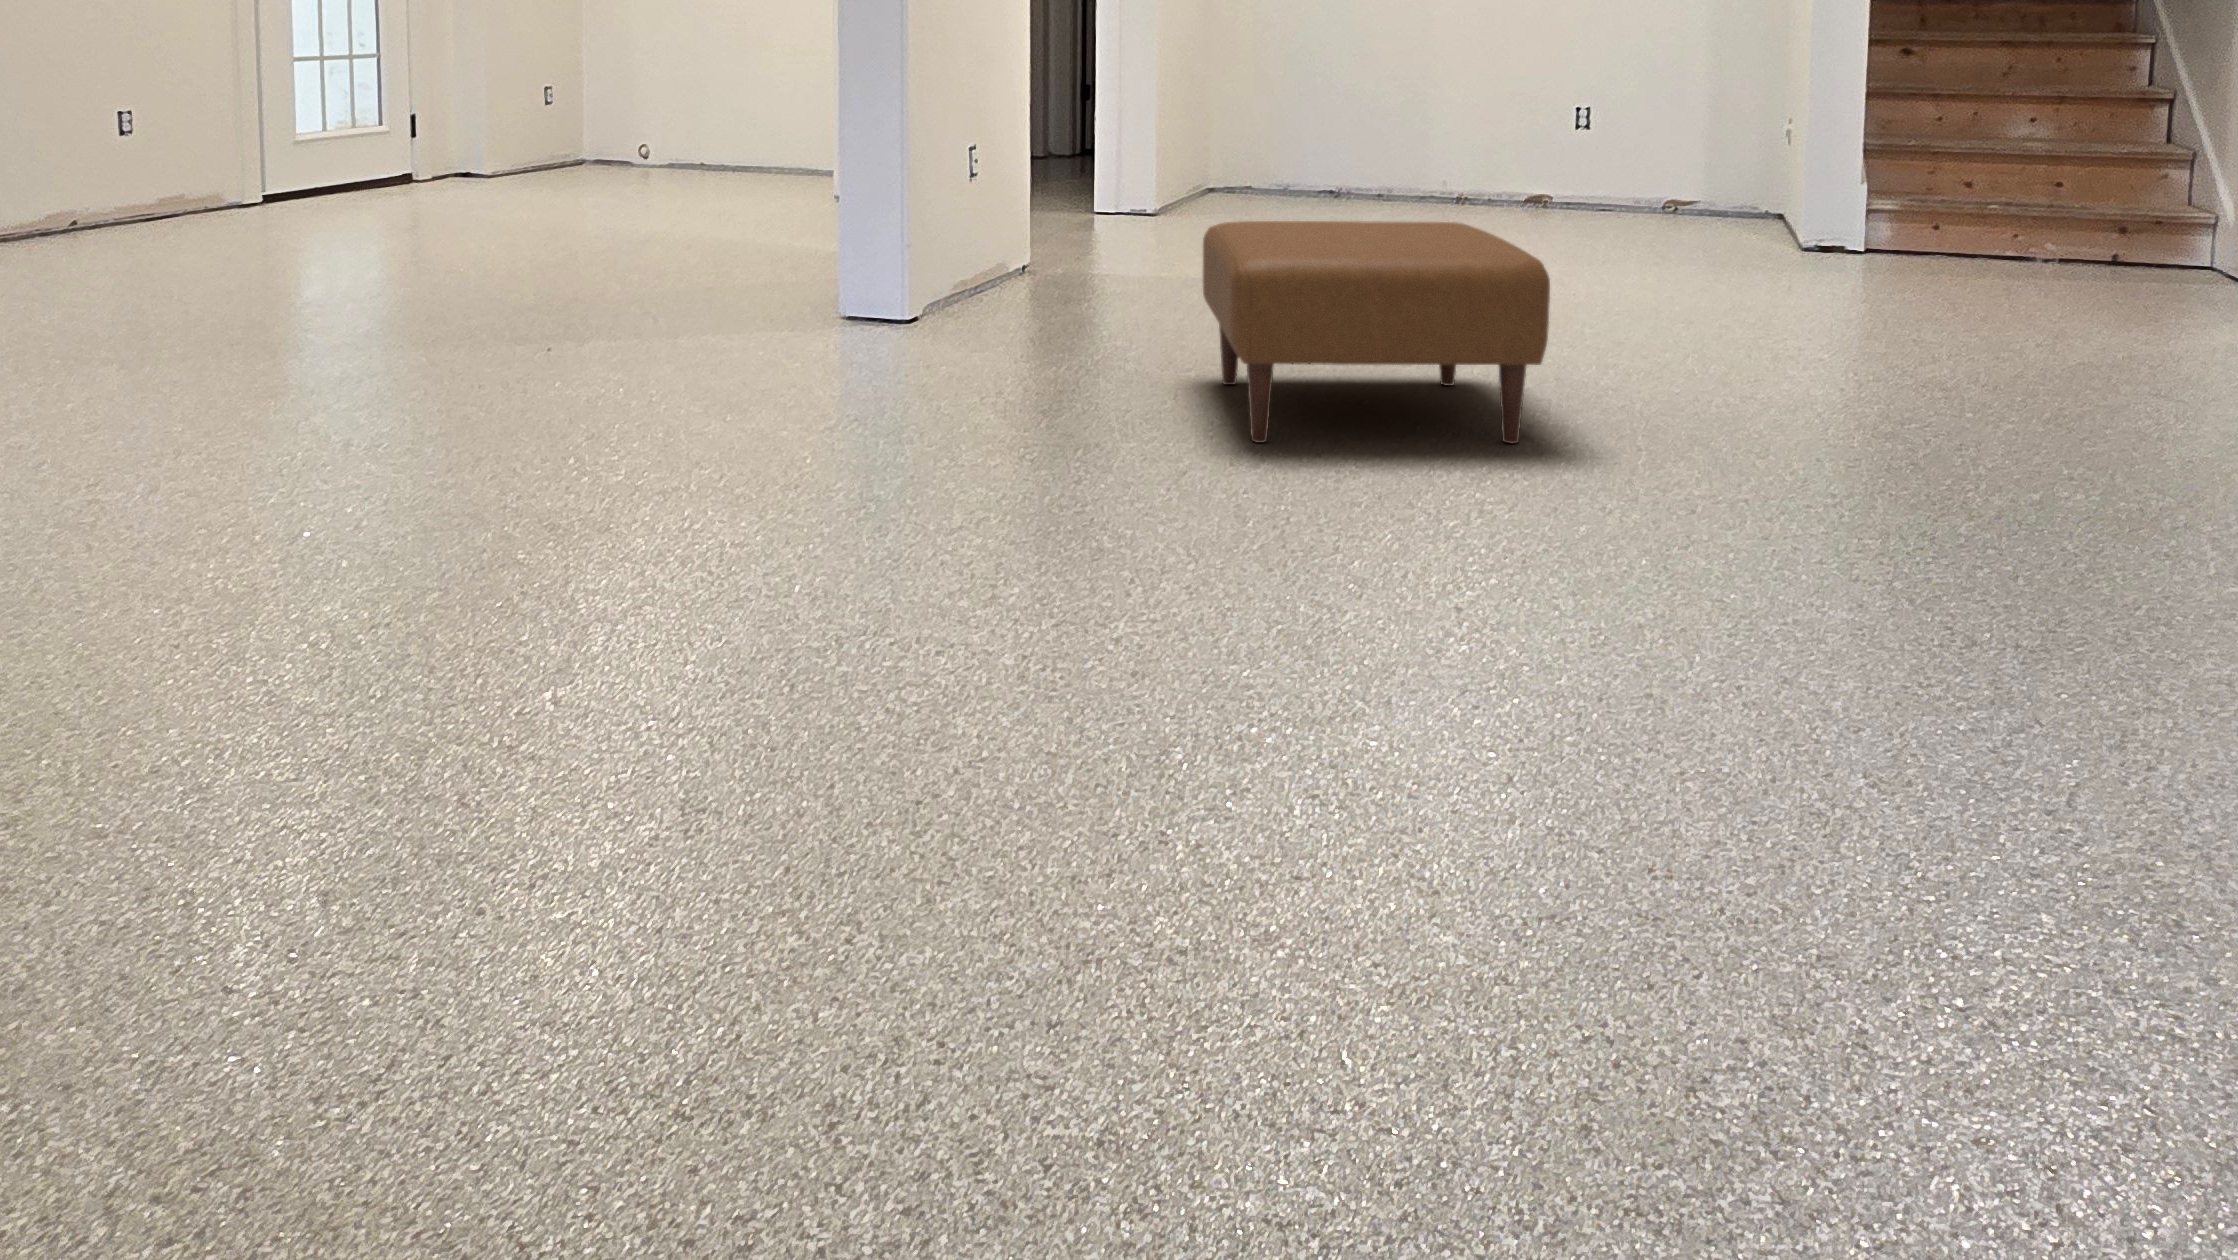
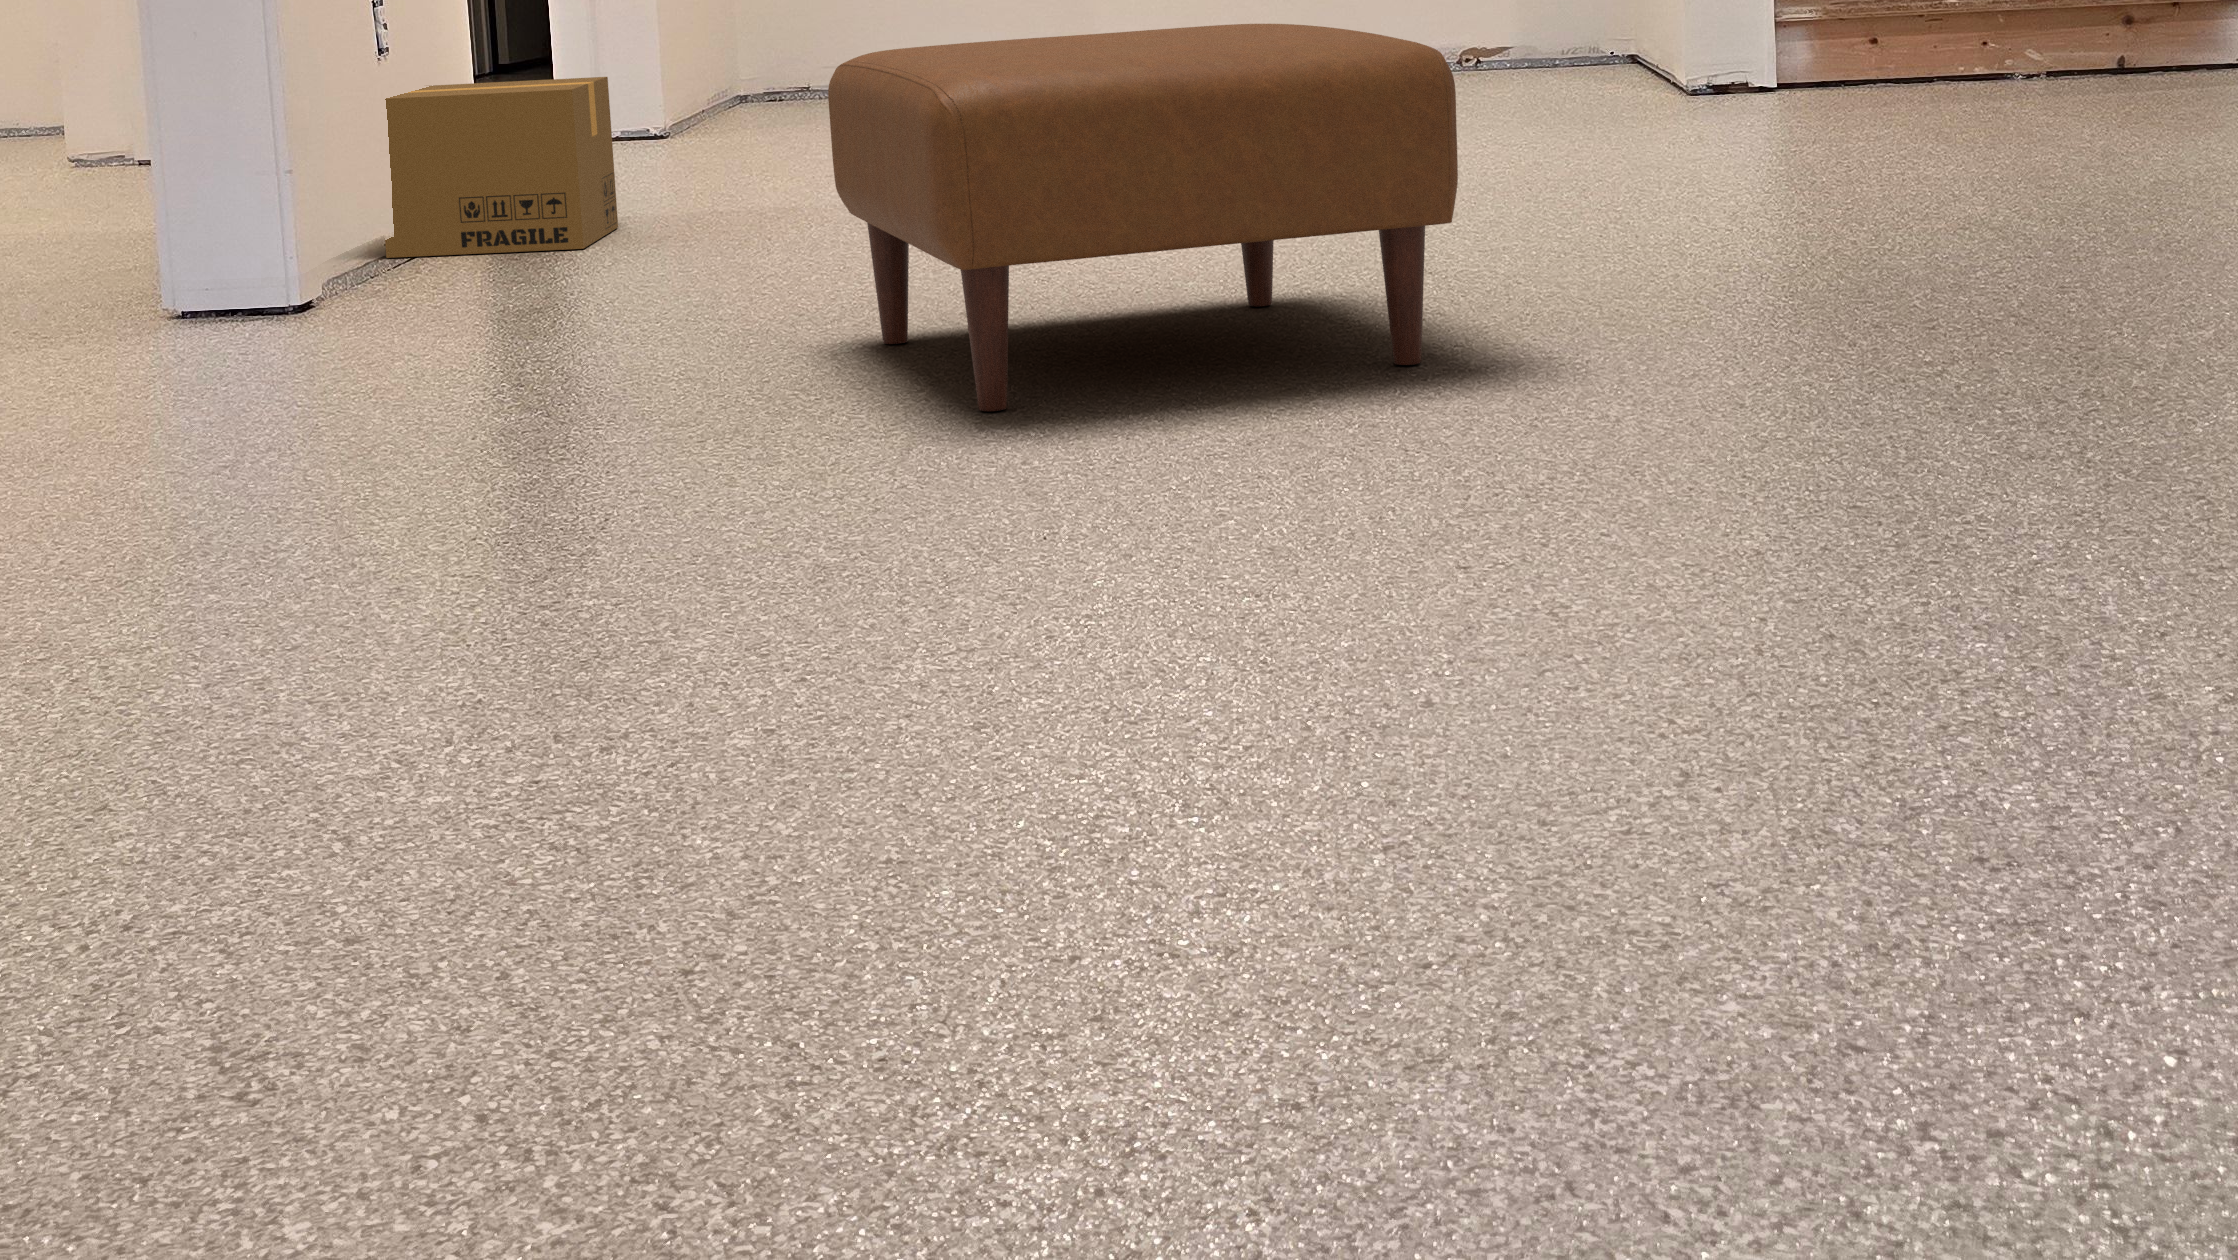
cardboard box: none [992,190,1121,291] -> present [385,77,618,258]

